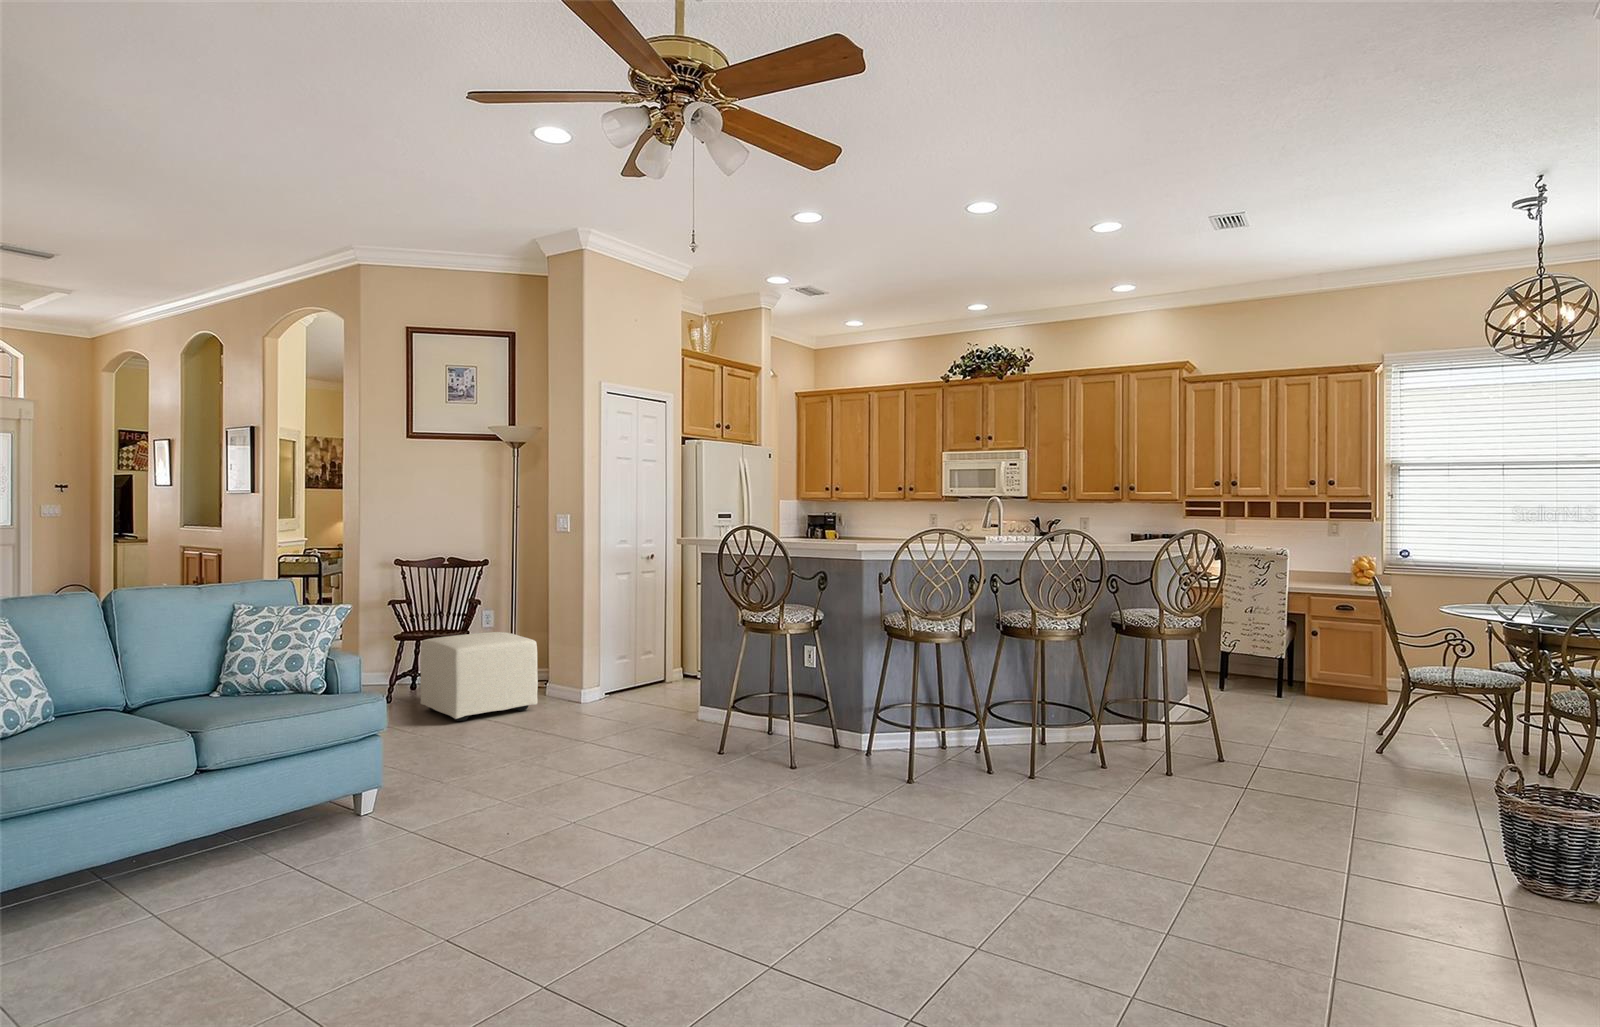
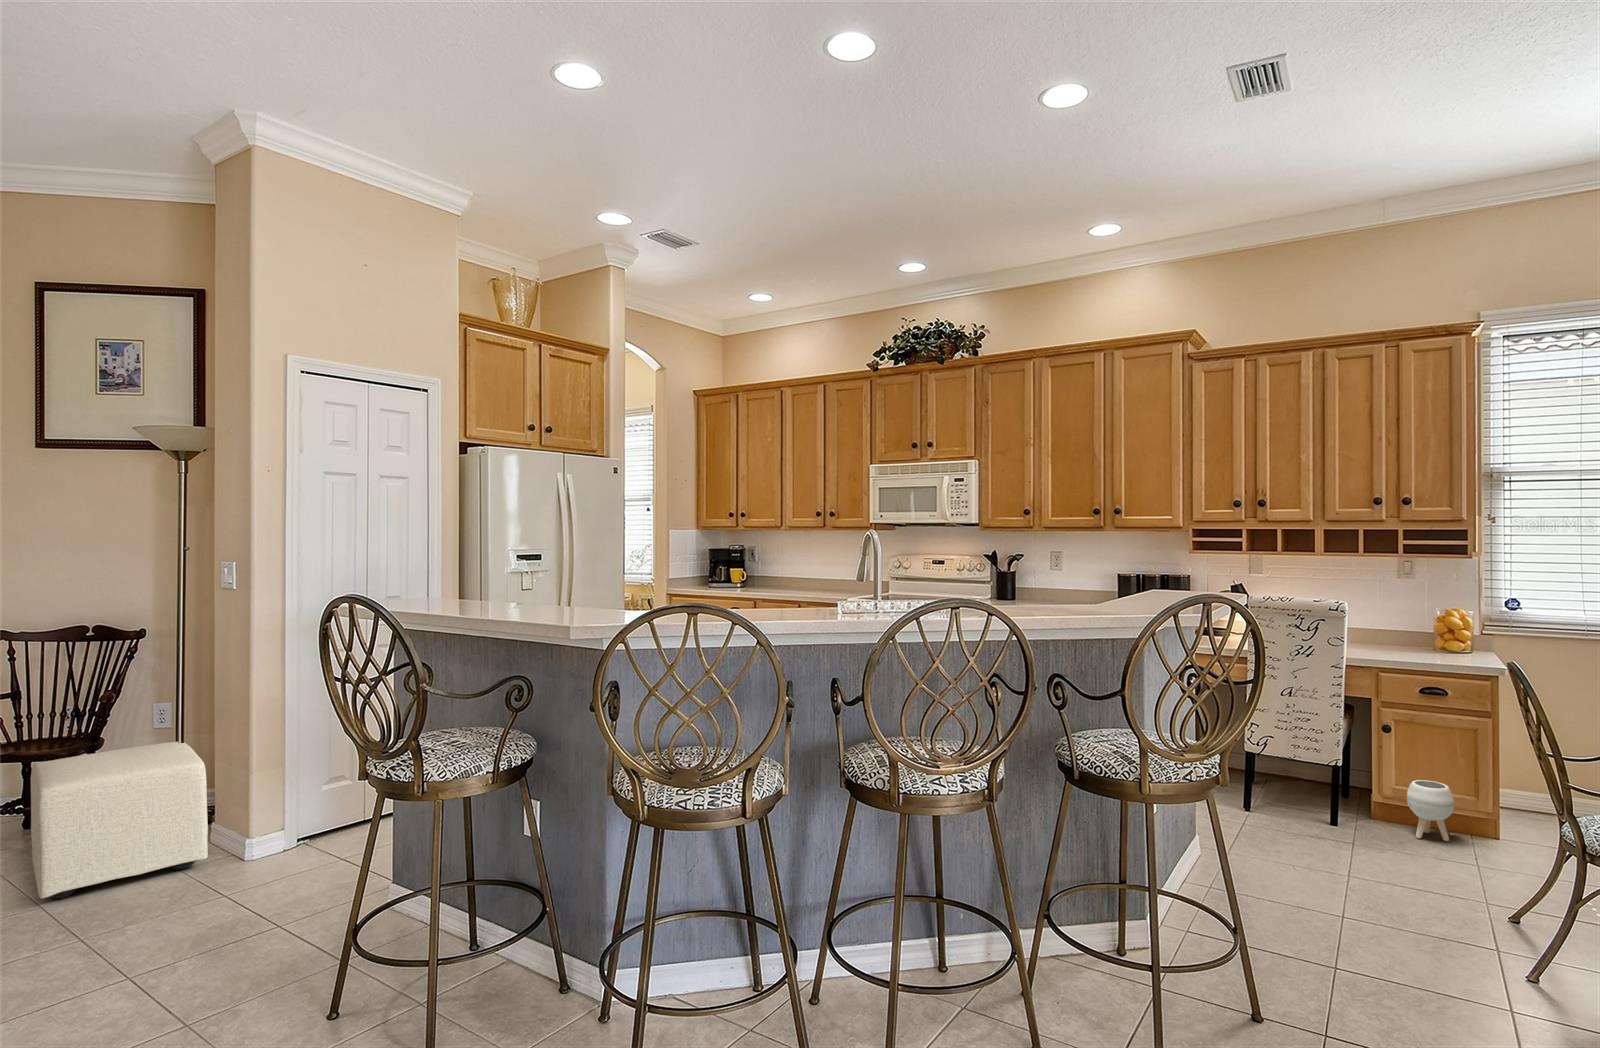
planter: none [1326,667,1356,705] -> present [1407,780,1454,841]

